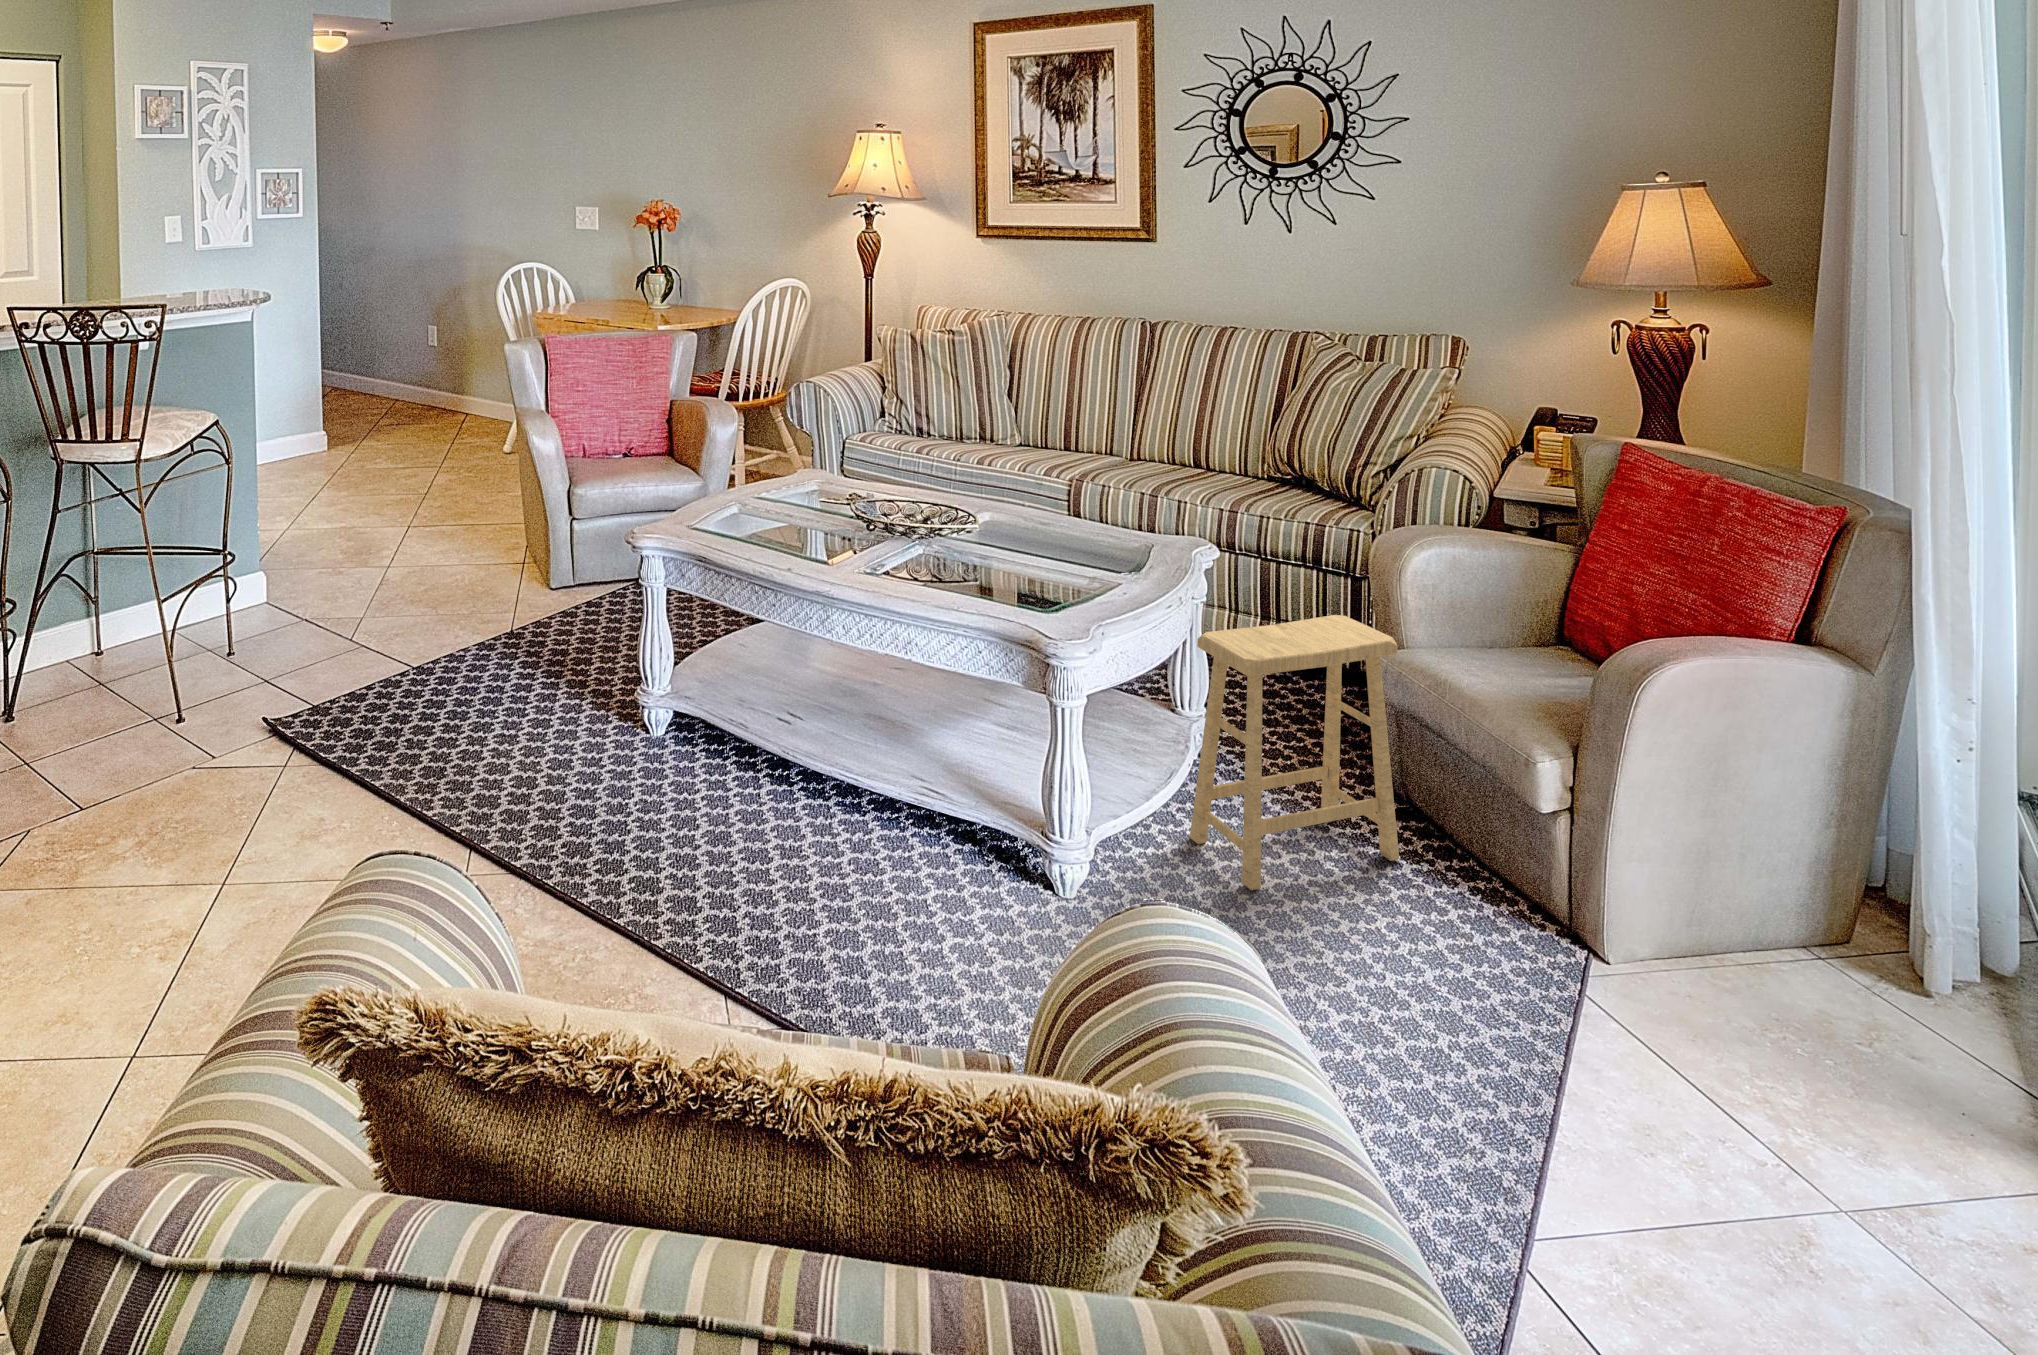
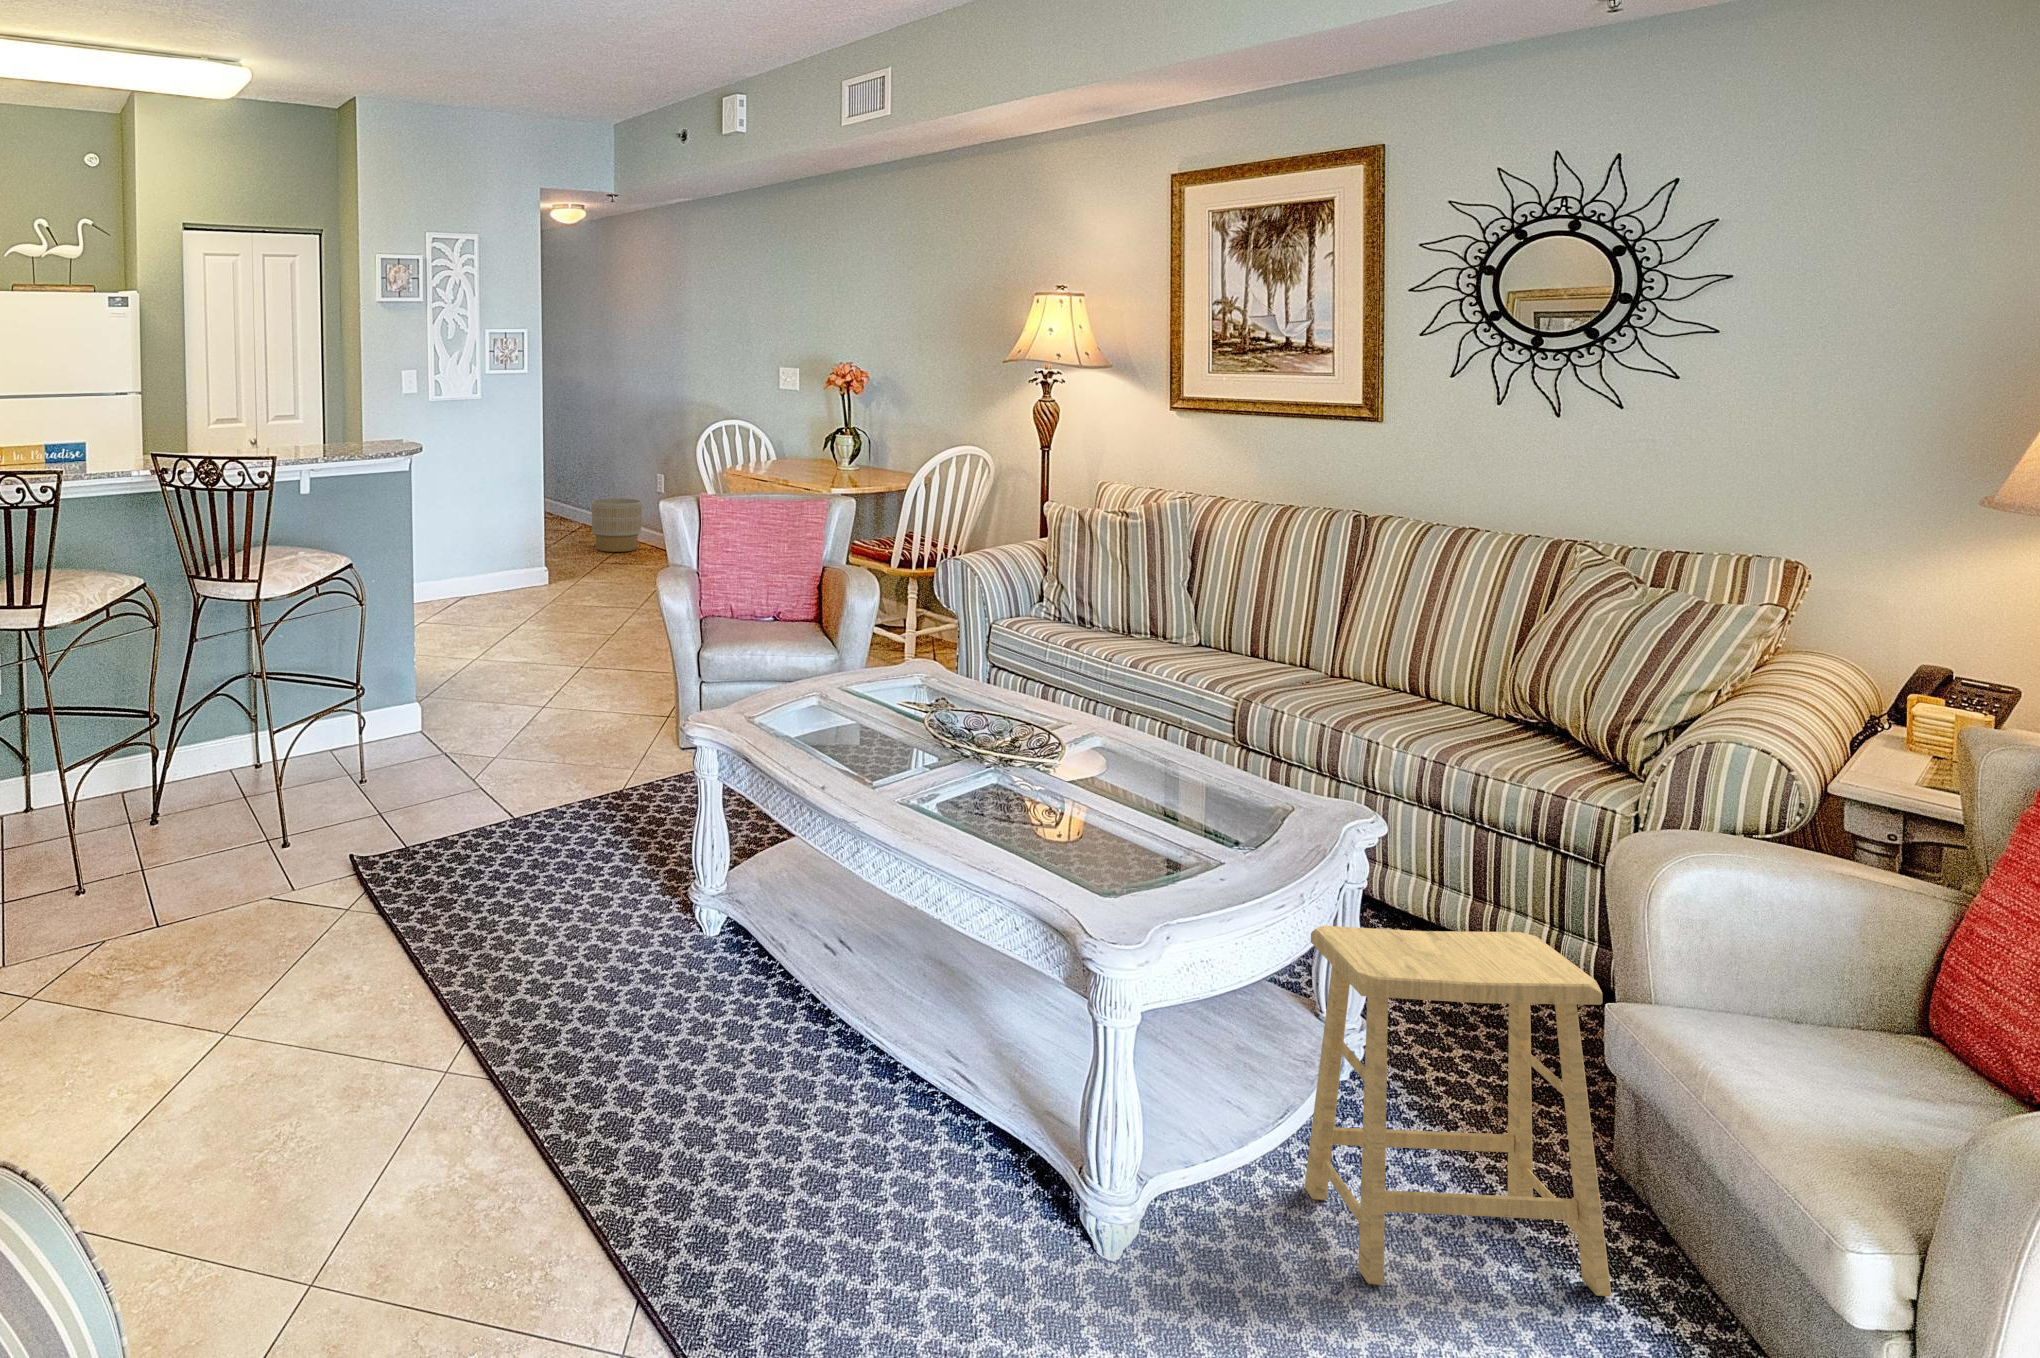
planter: none [367,358,426,415] -> present [592,498,642,552]

